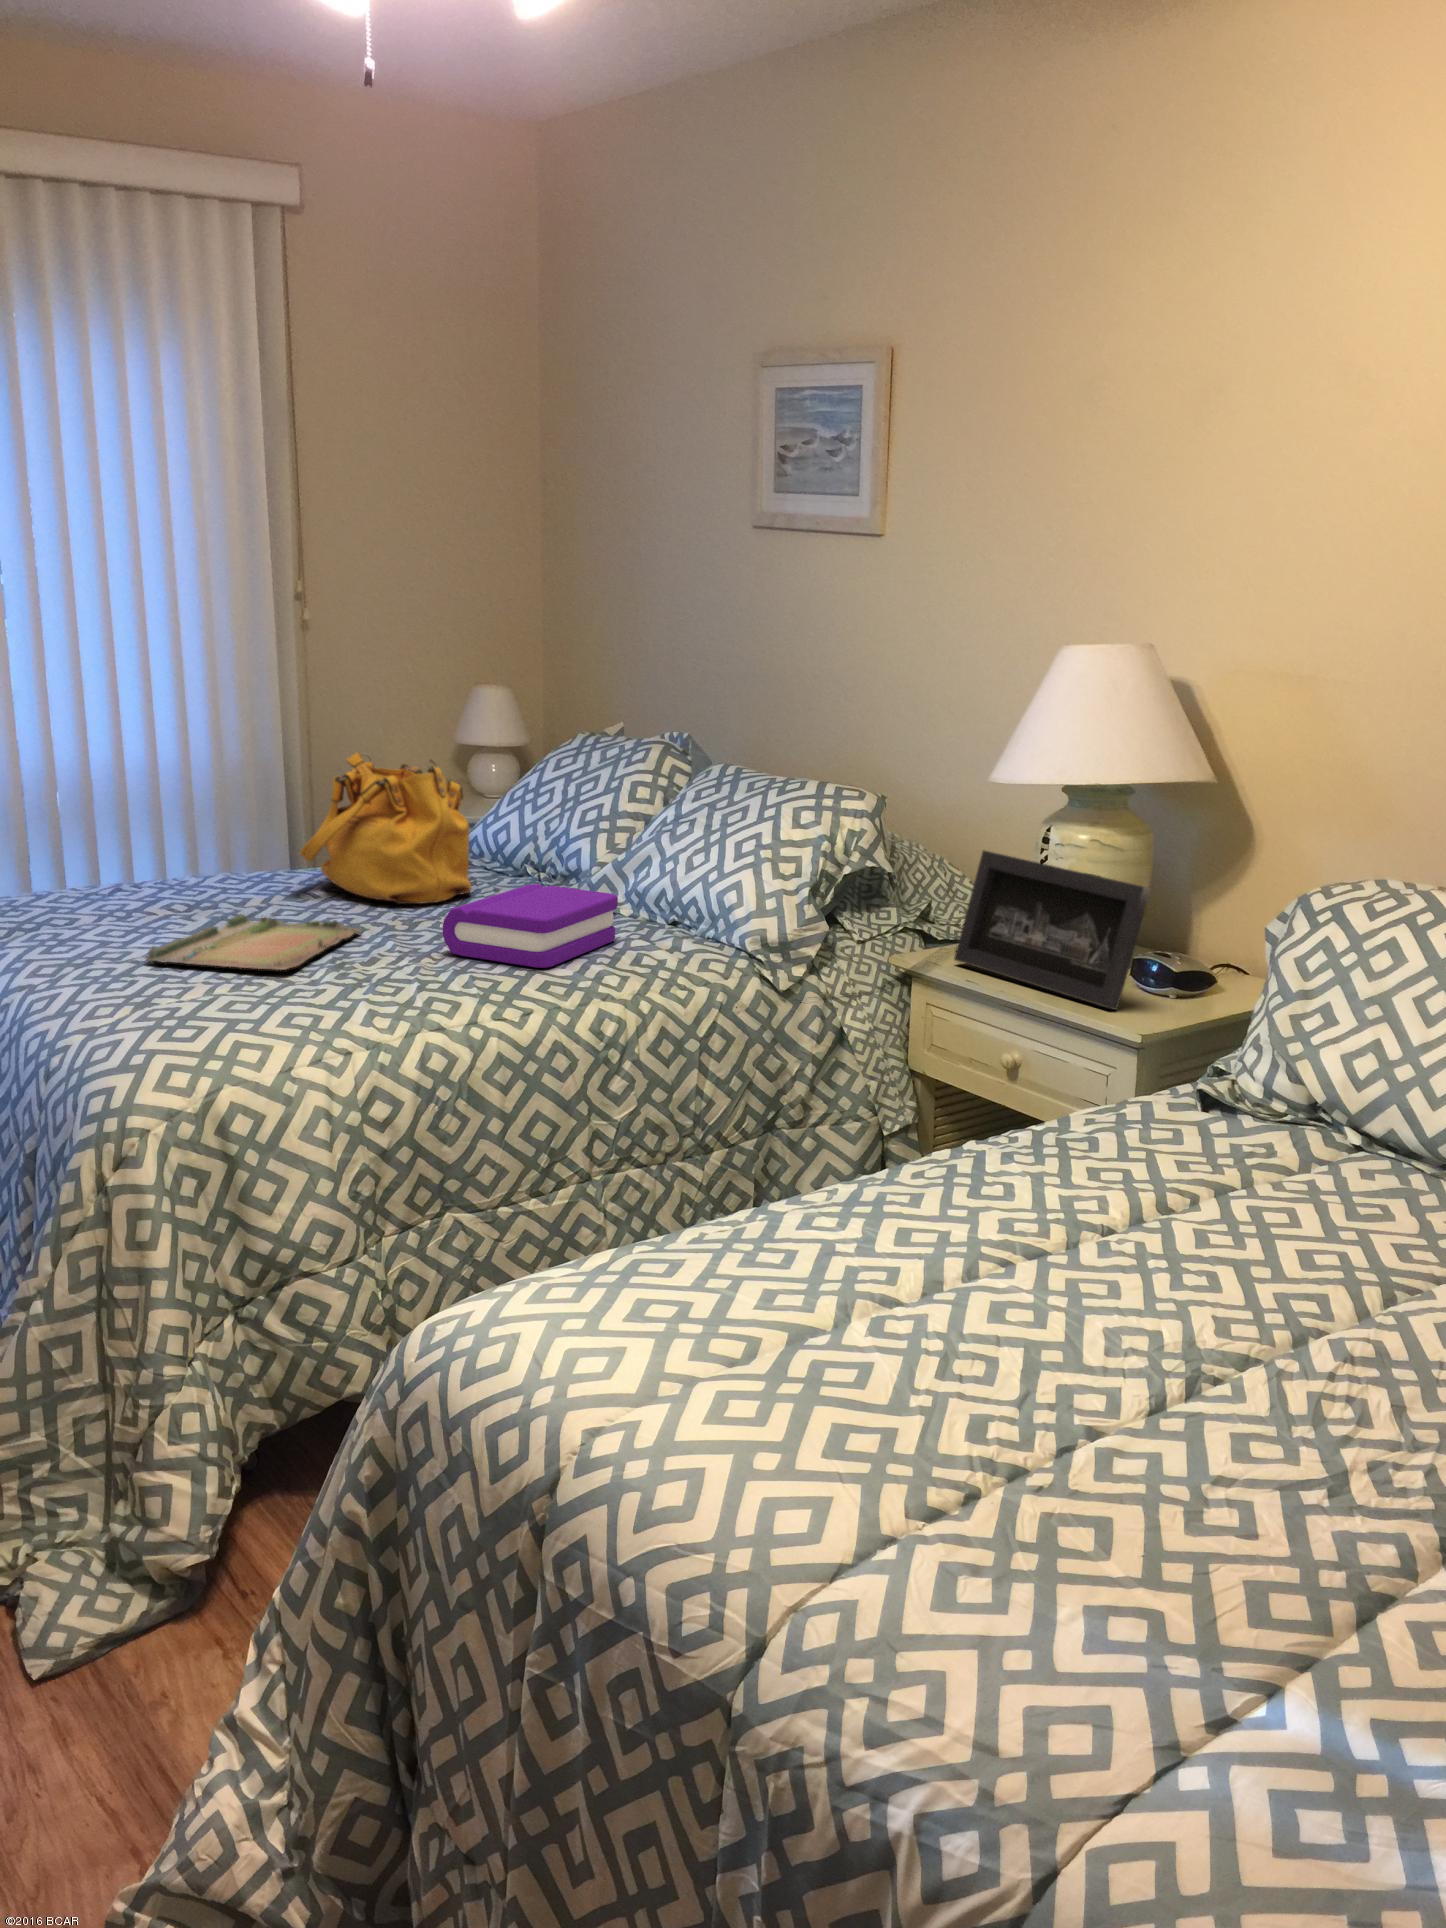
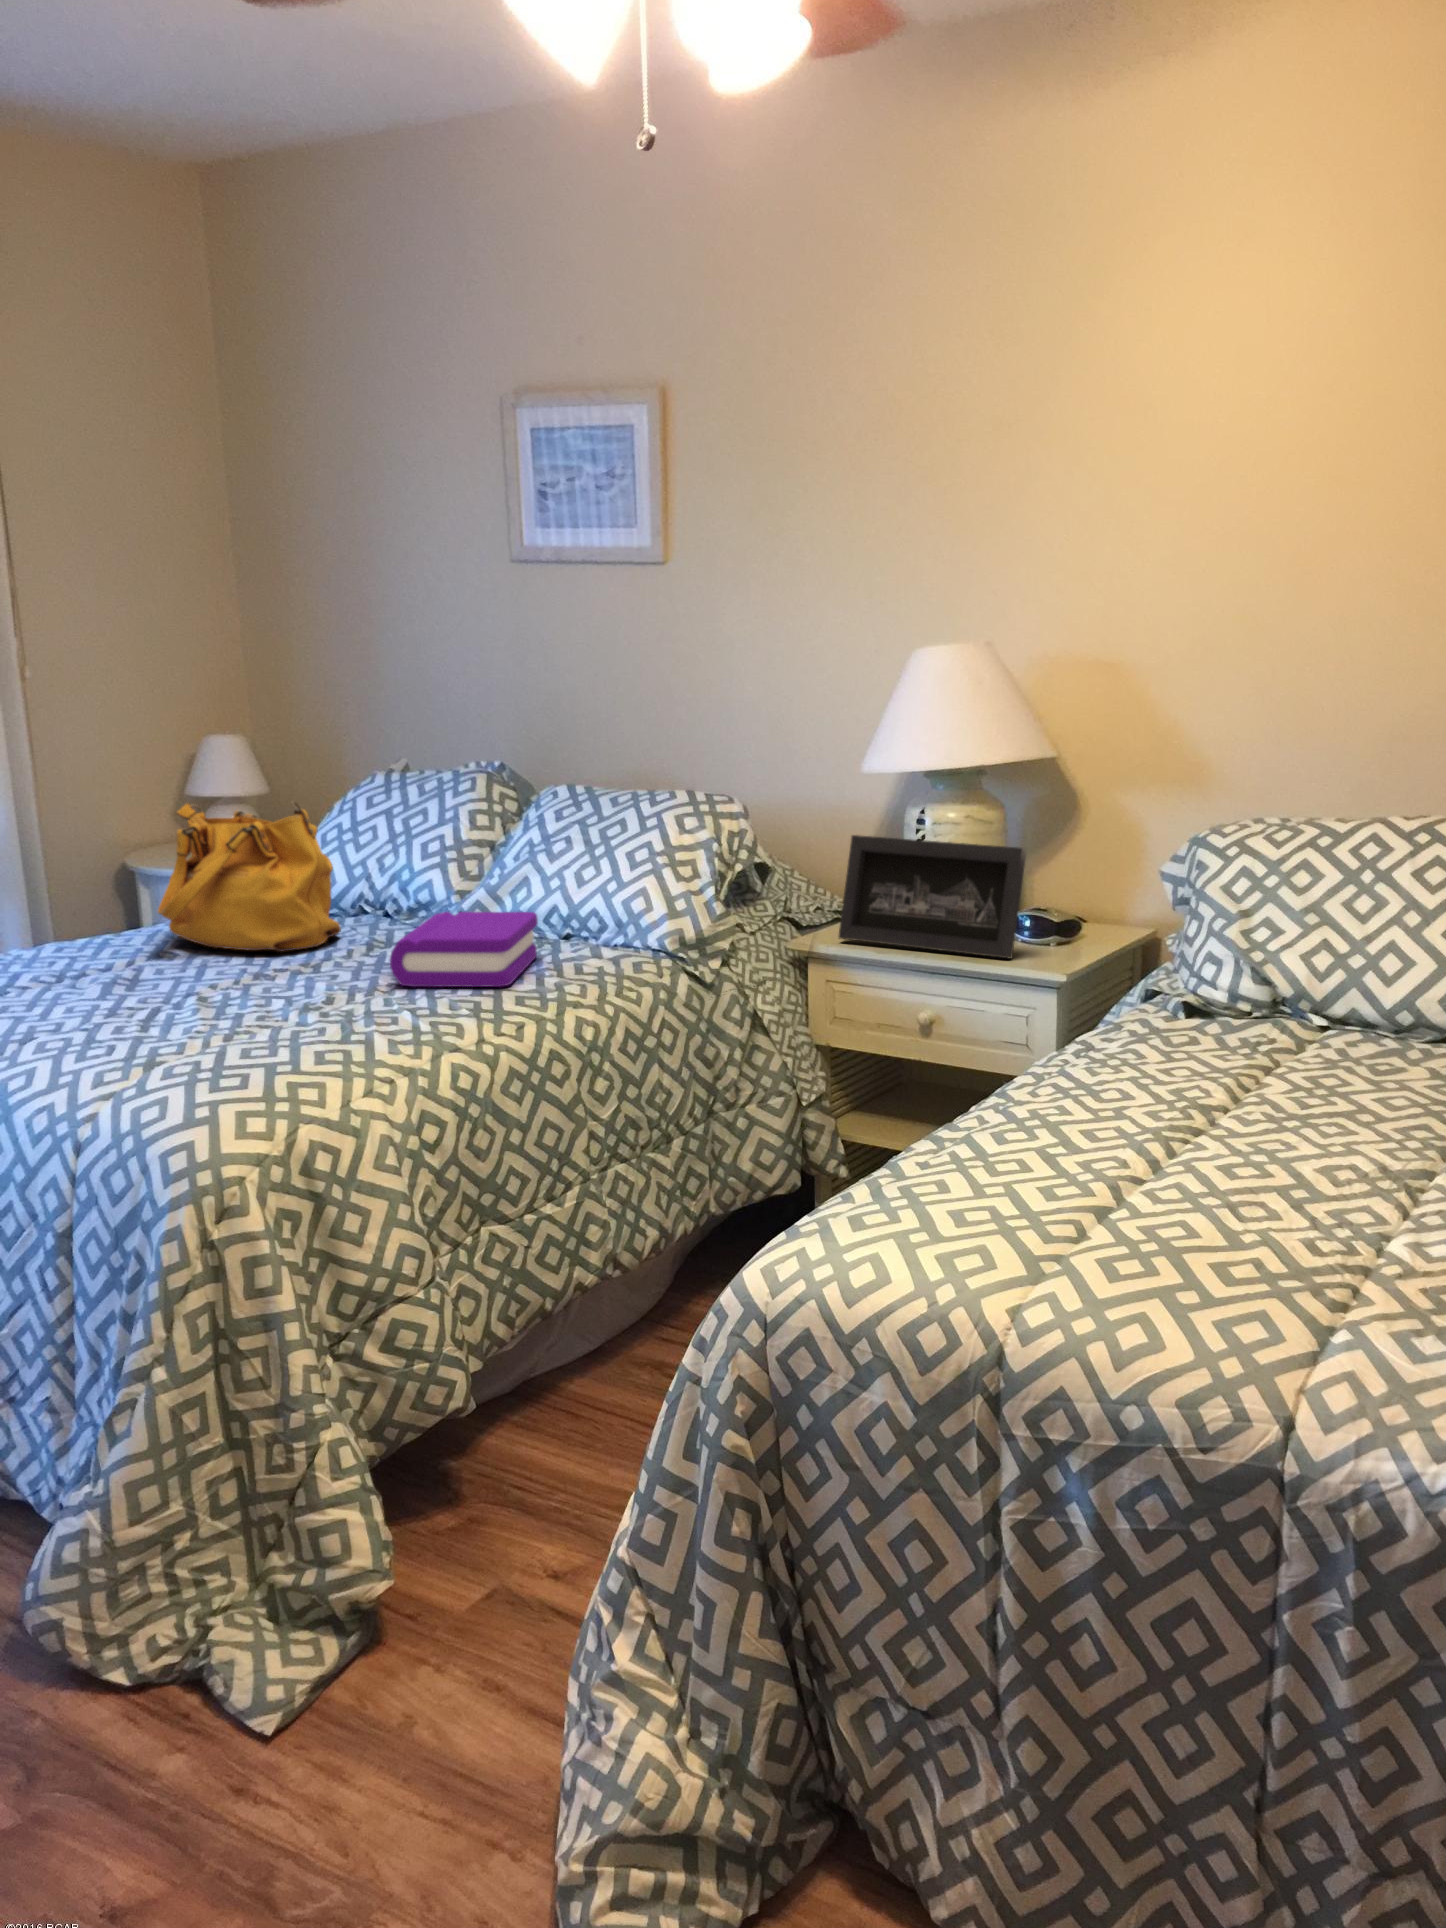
tray: present [146,910,361,970] -> none [100,960,284,1032]

